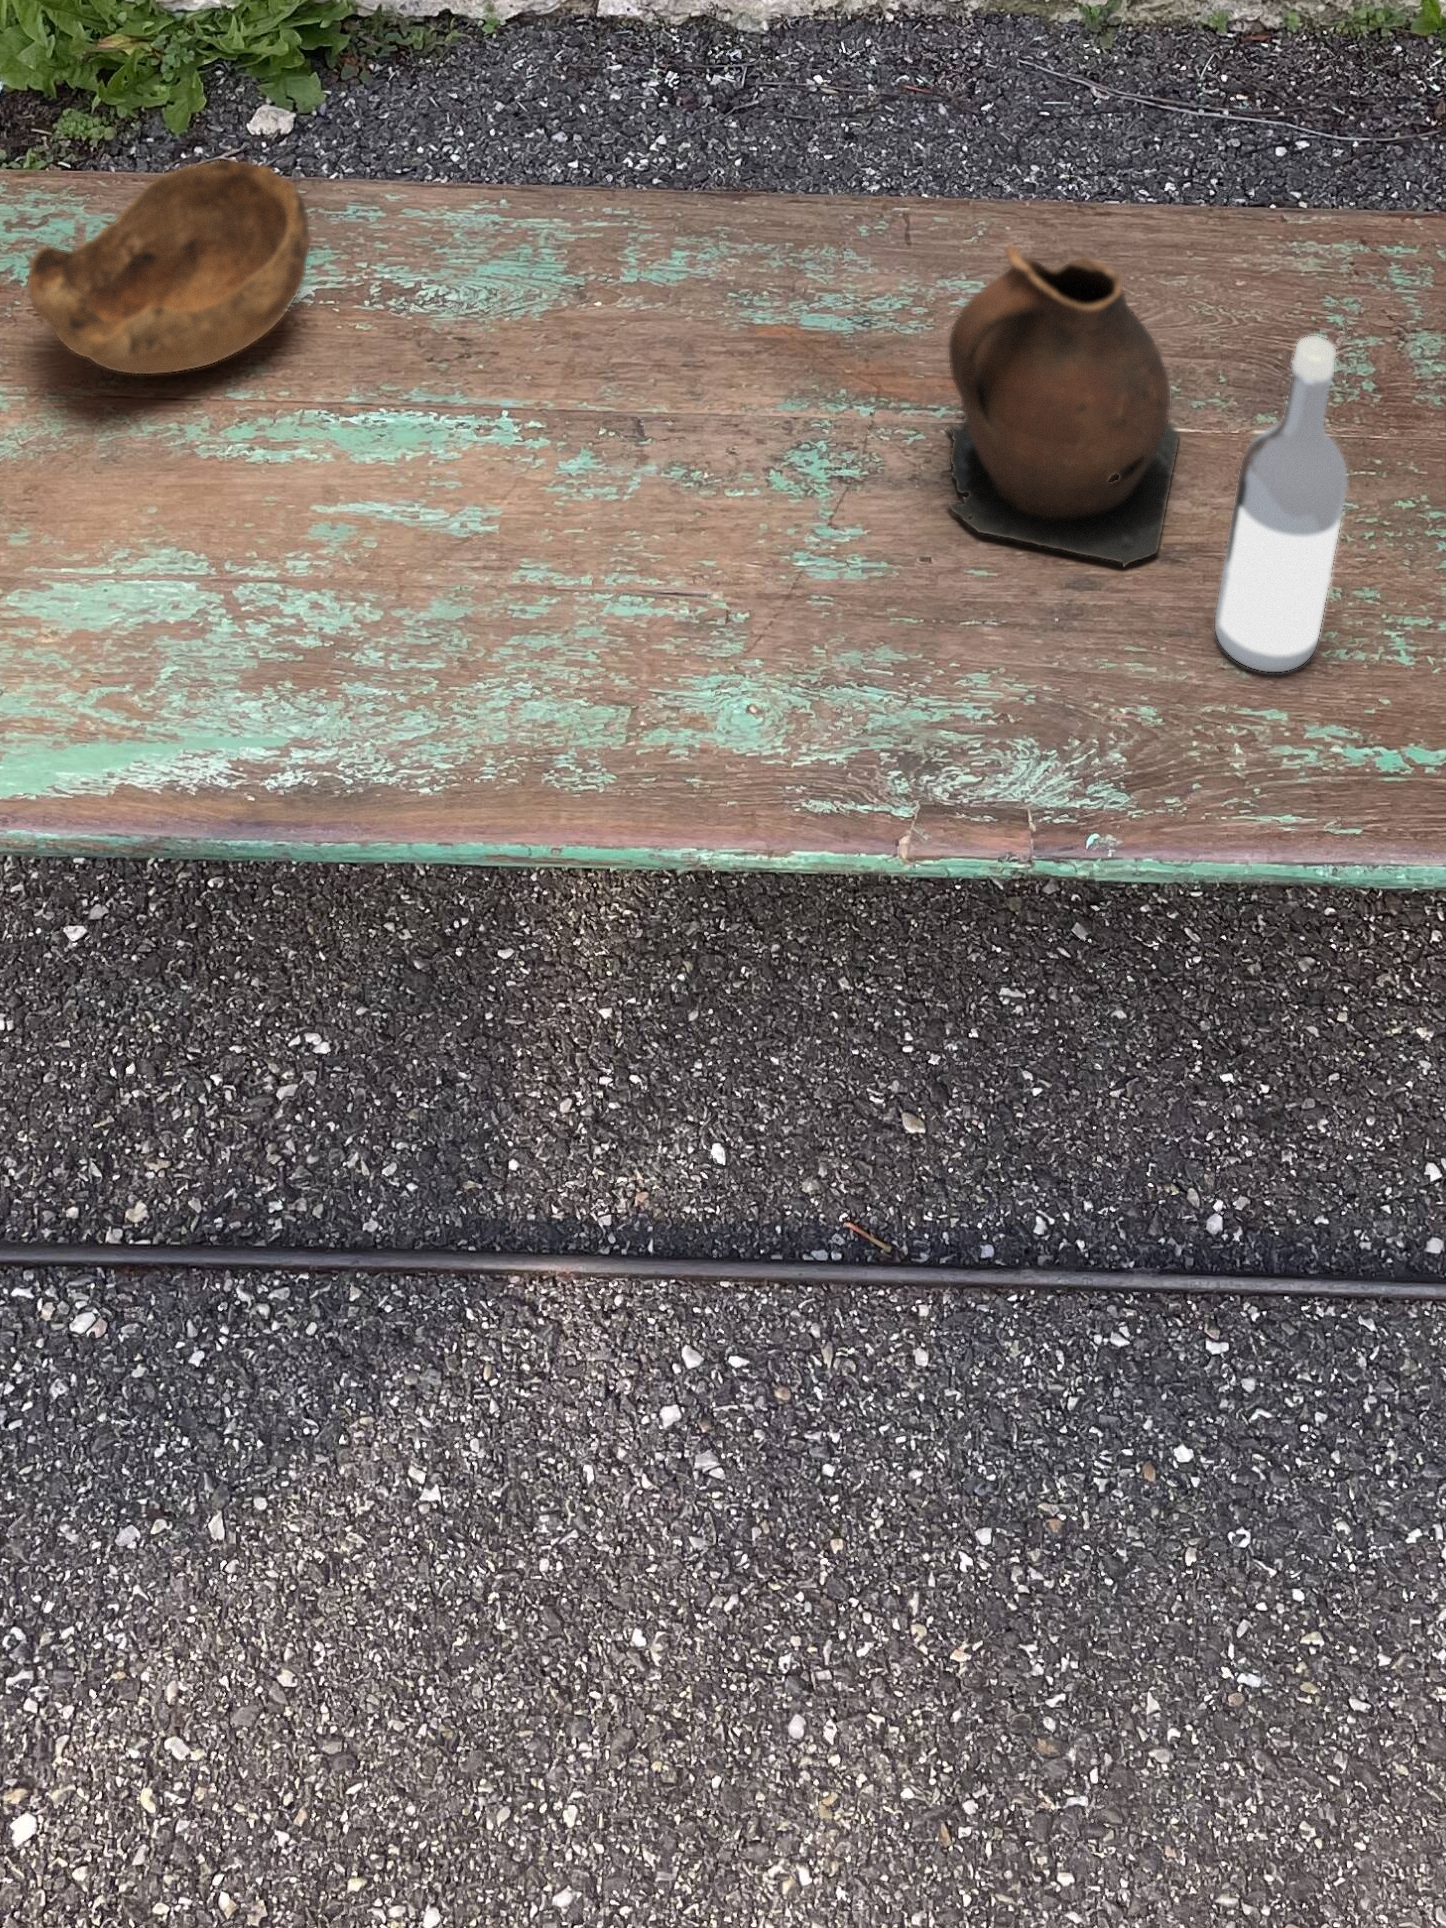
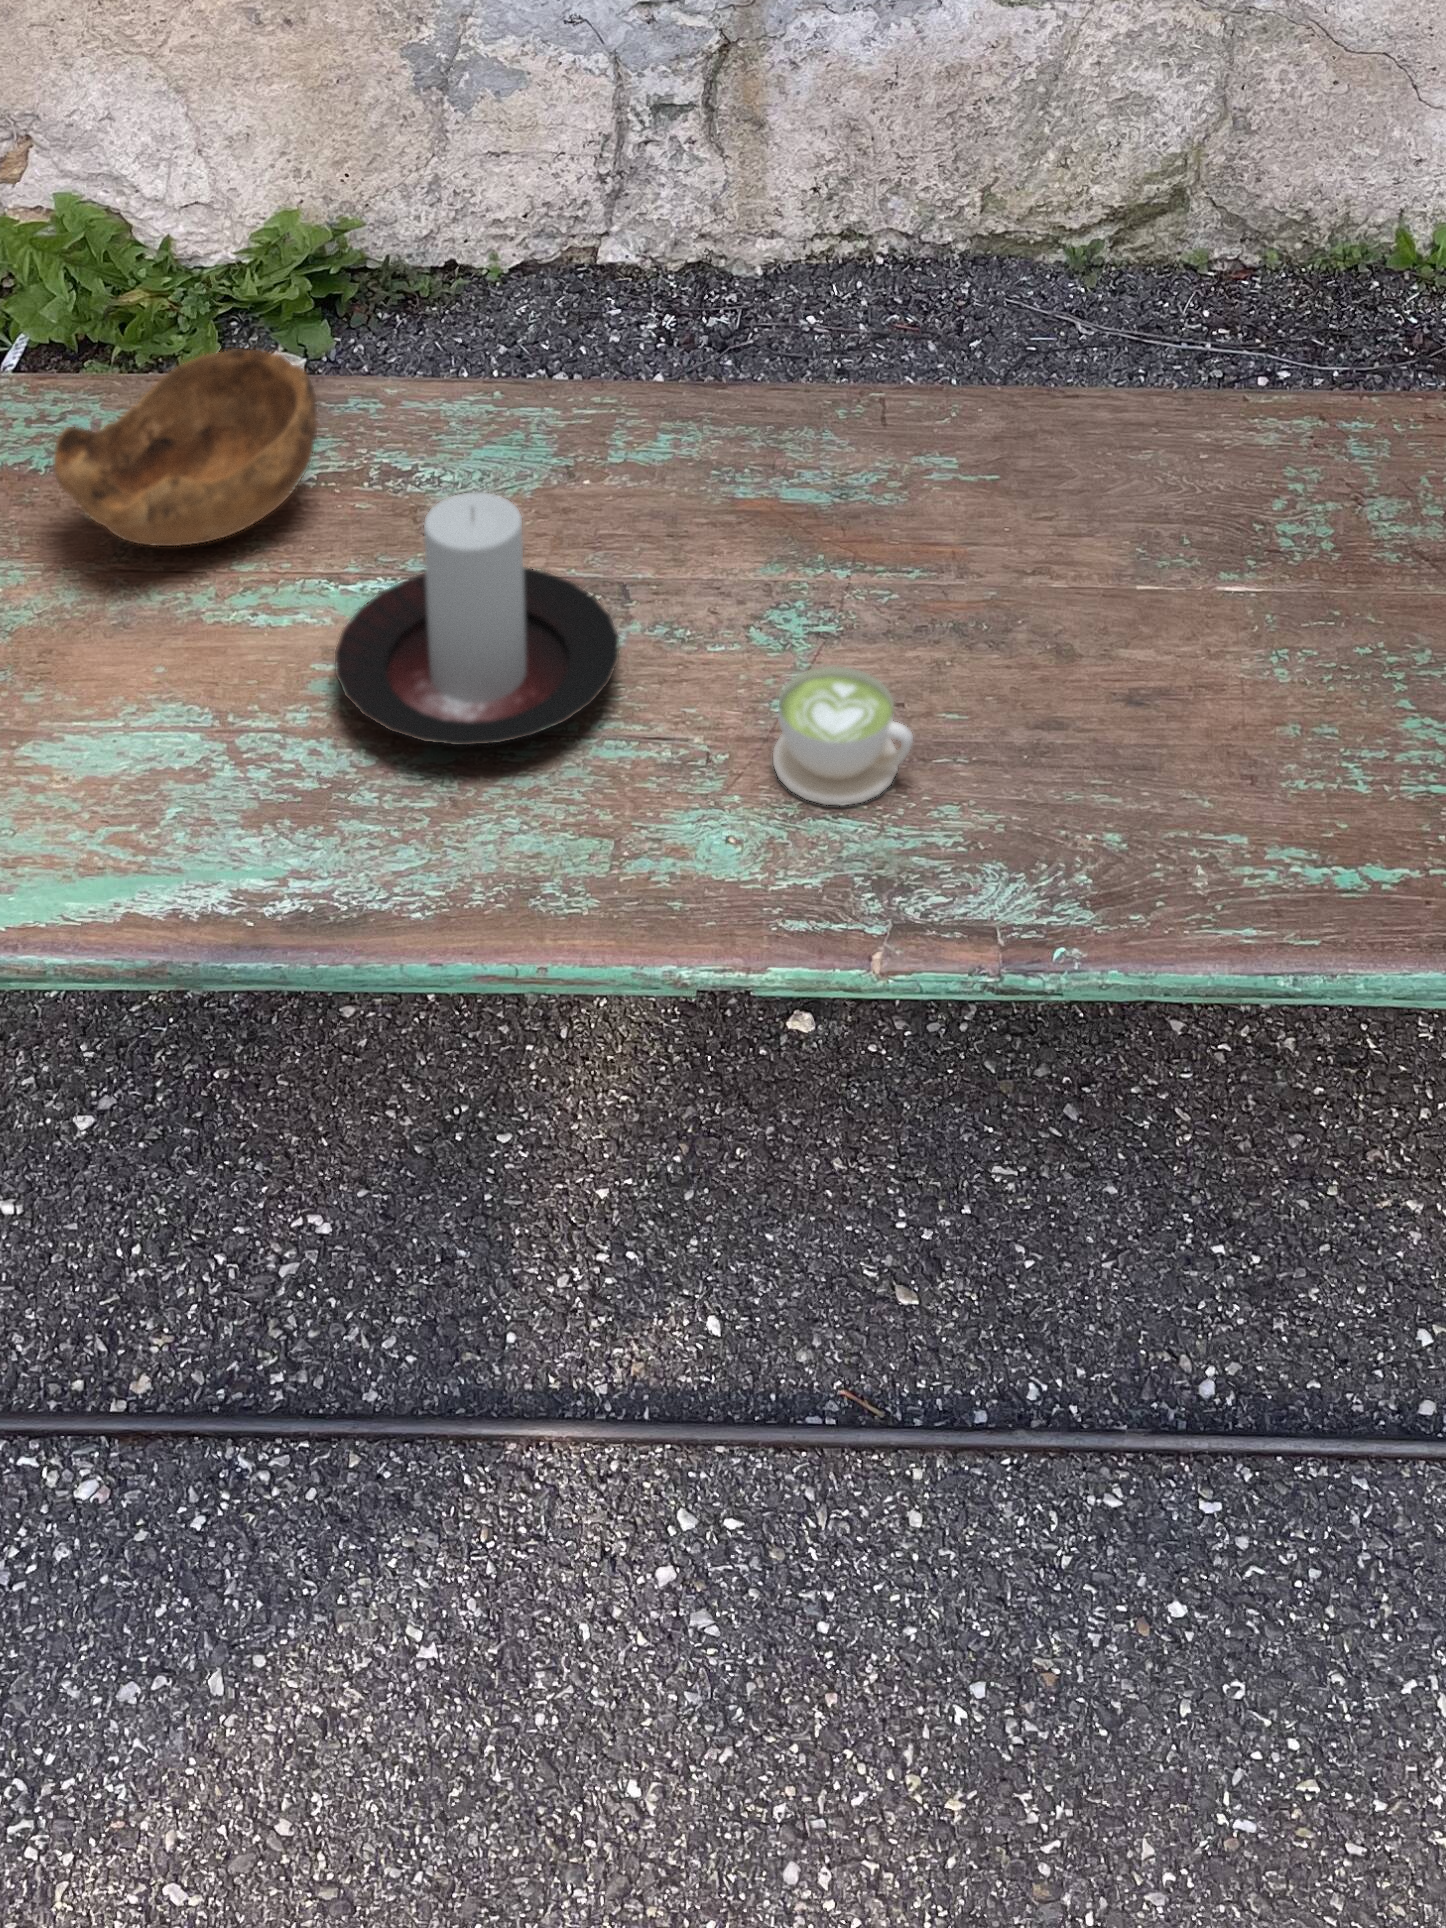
ceramic pitcher: present [948,245,1180,566] -> none [915,394,1144,708]
wine bottle: present [1215,336,1347,672] -> none [1174,459,1289,798]
candle holder: none [331,340,631,609] -> present [335,492,619,745]
coffee cup: none [794,528,944,676] -> present [773,666,913,805]

